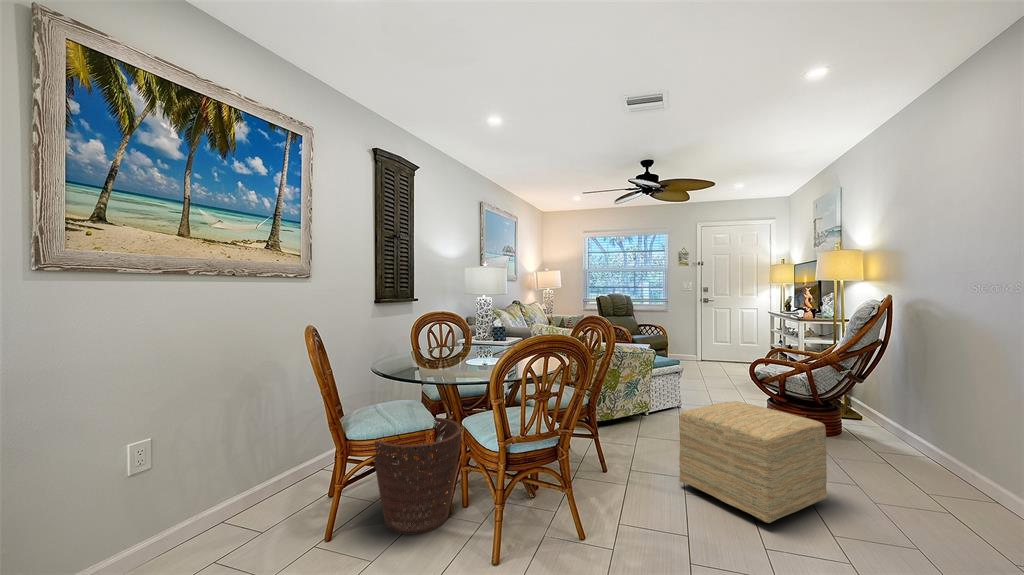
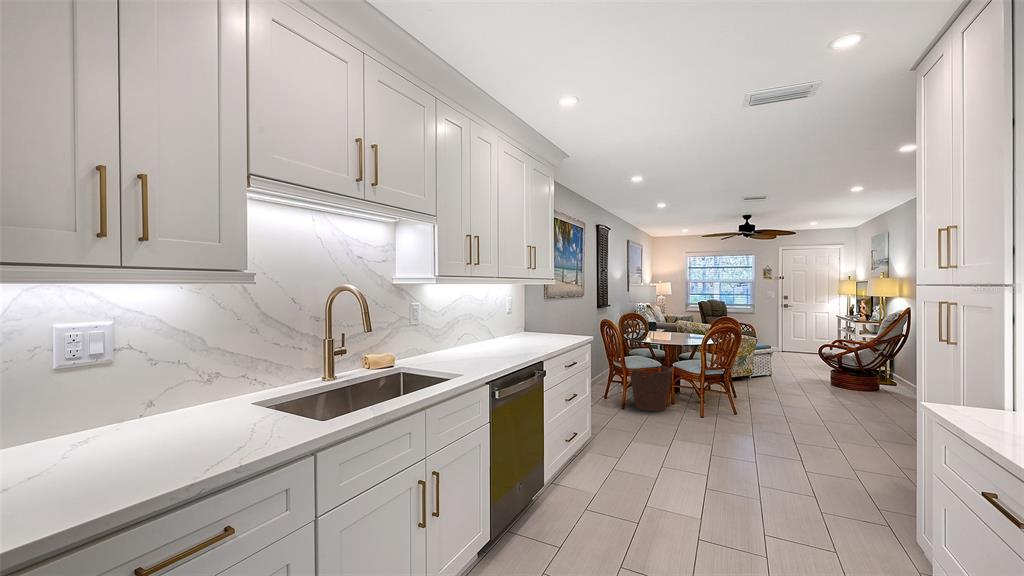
ottoman: present [679,401,827,523] -> none [778,364,858,416]

